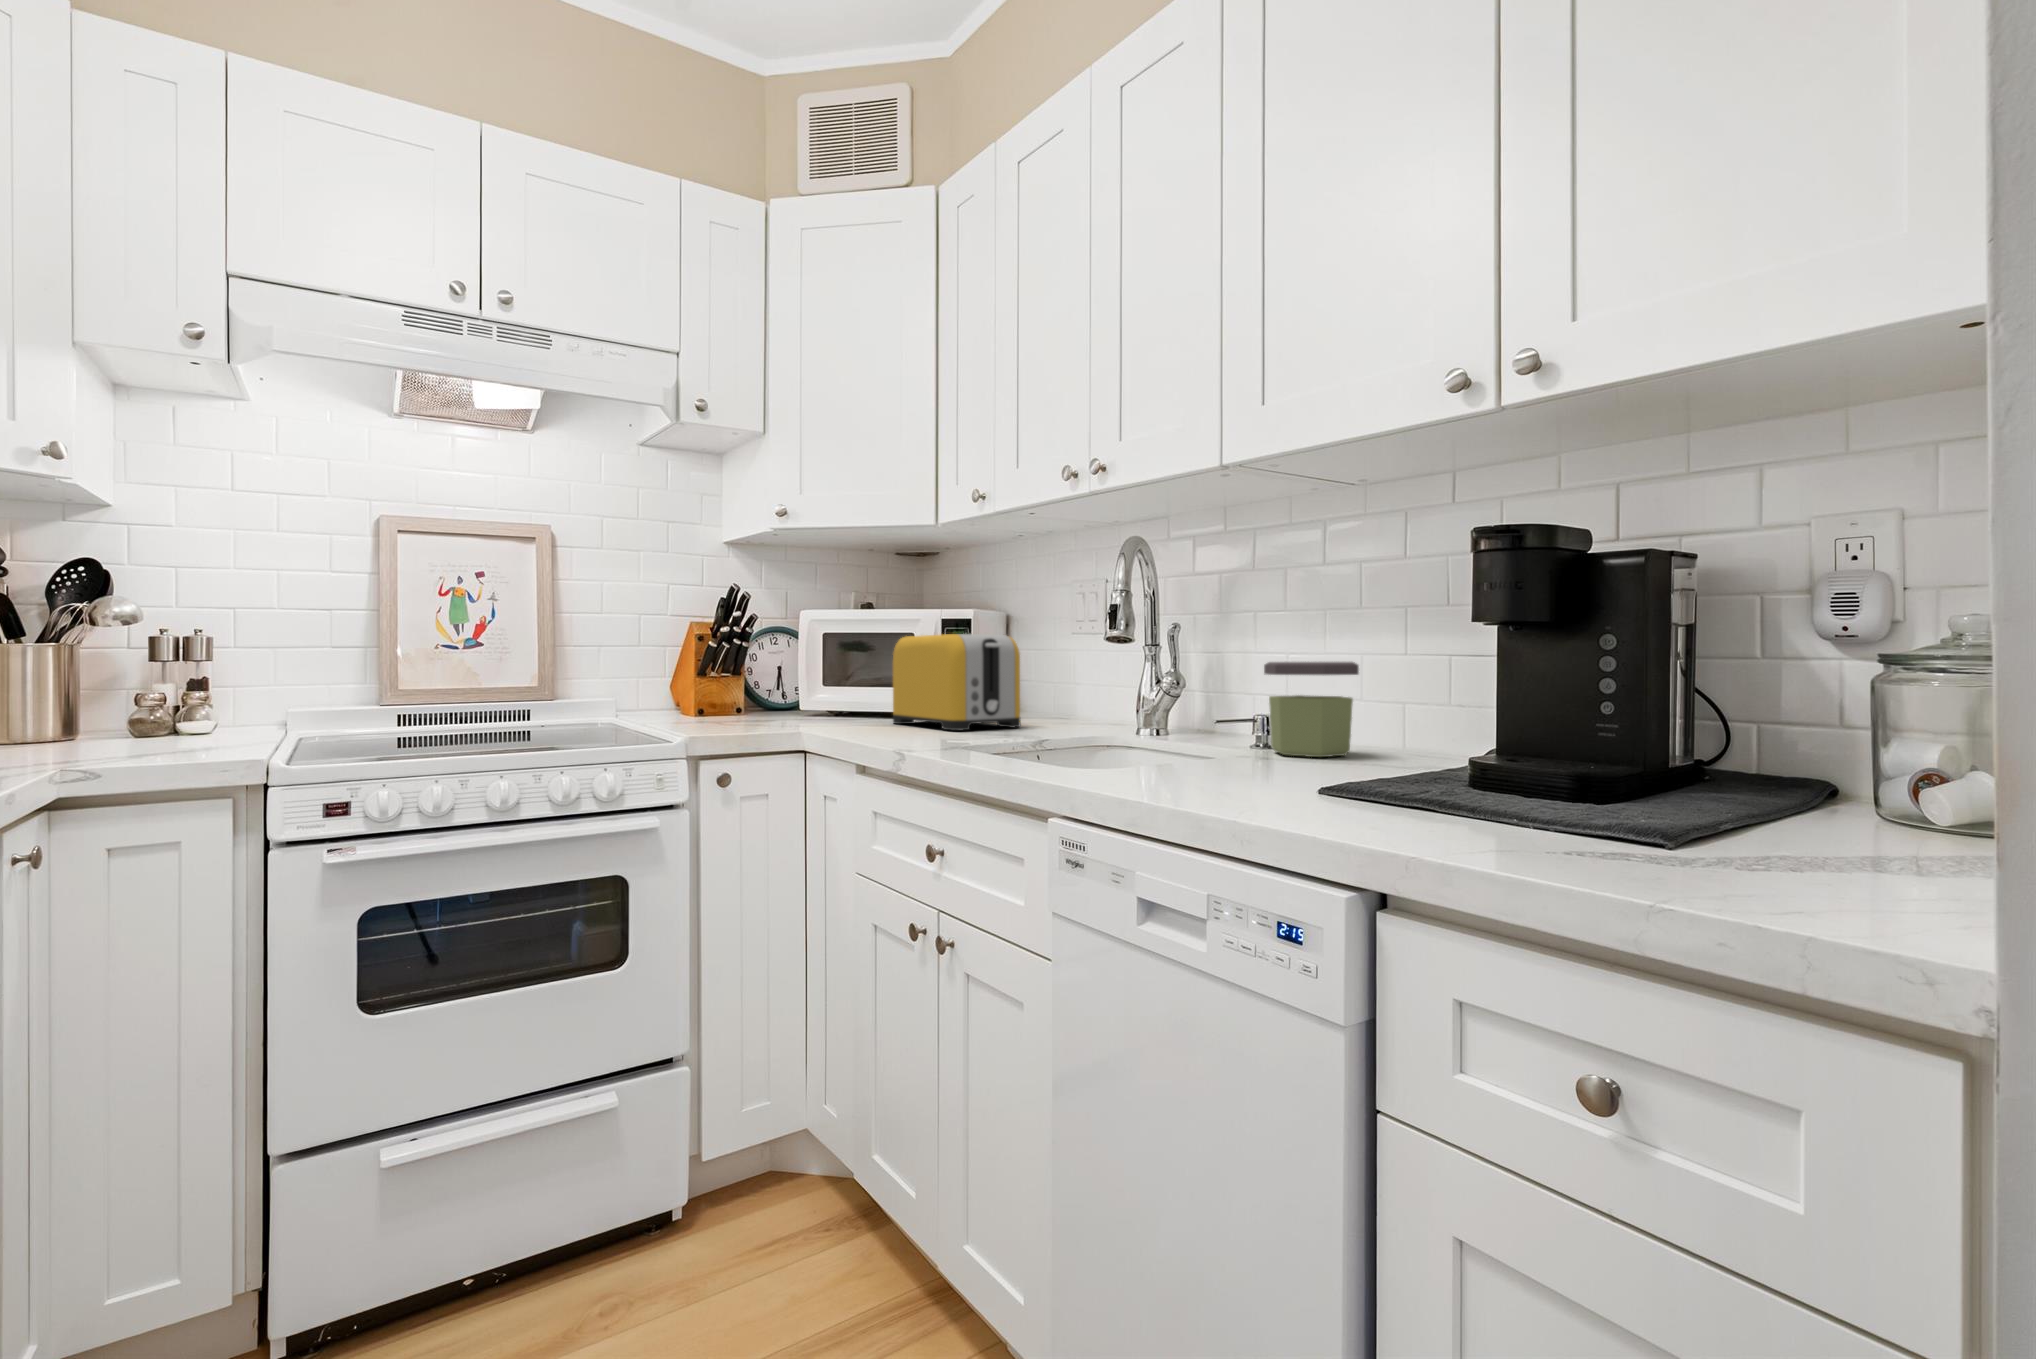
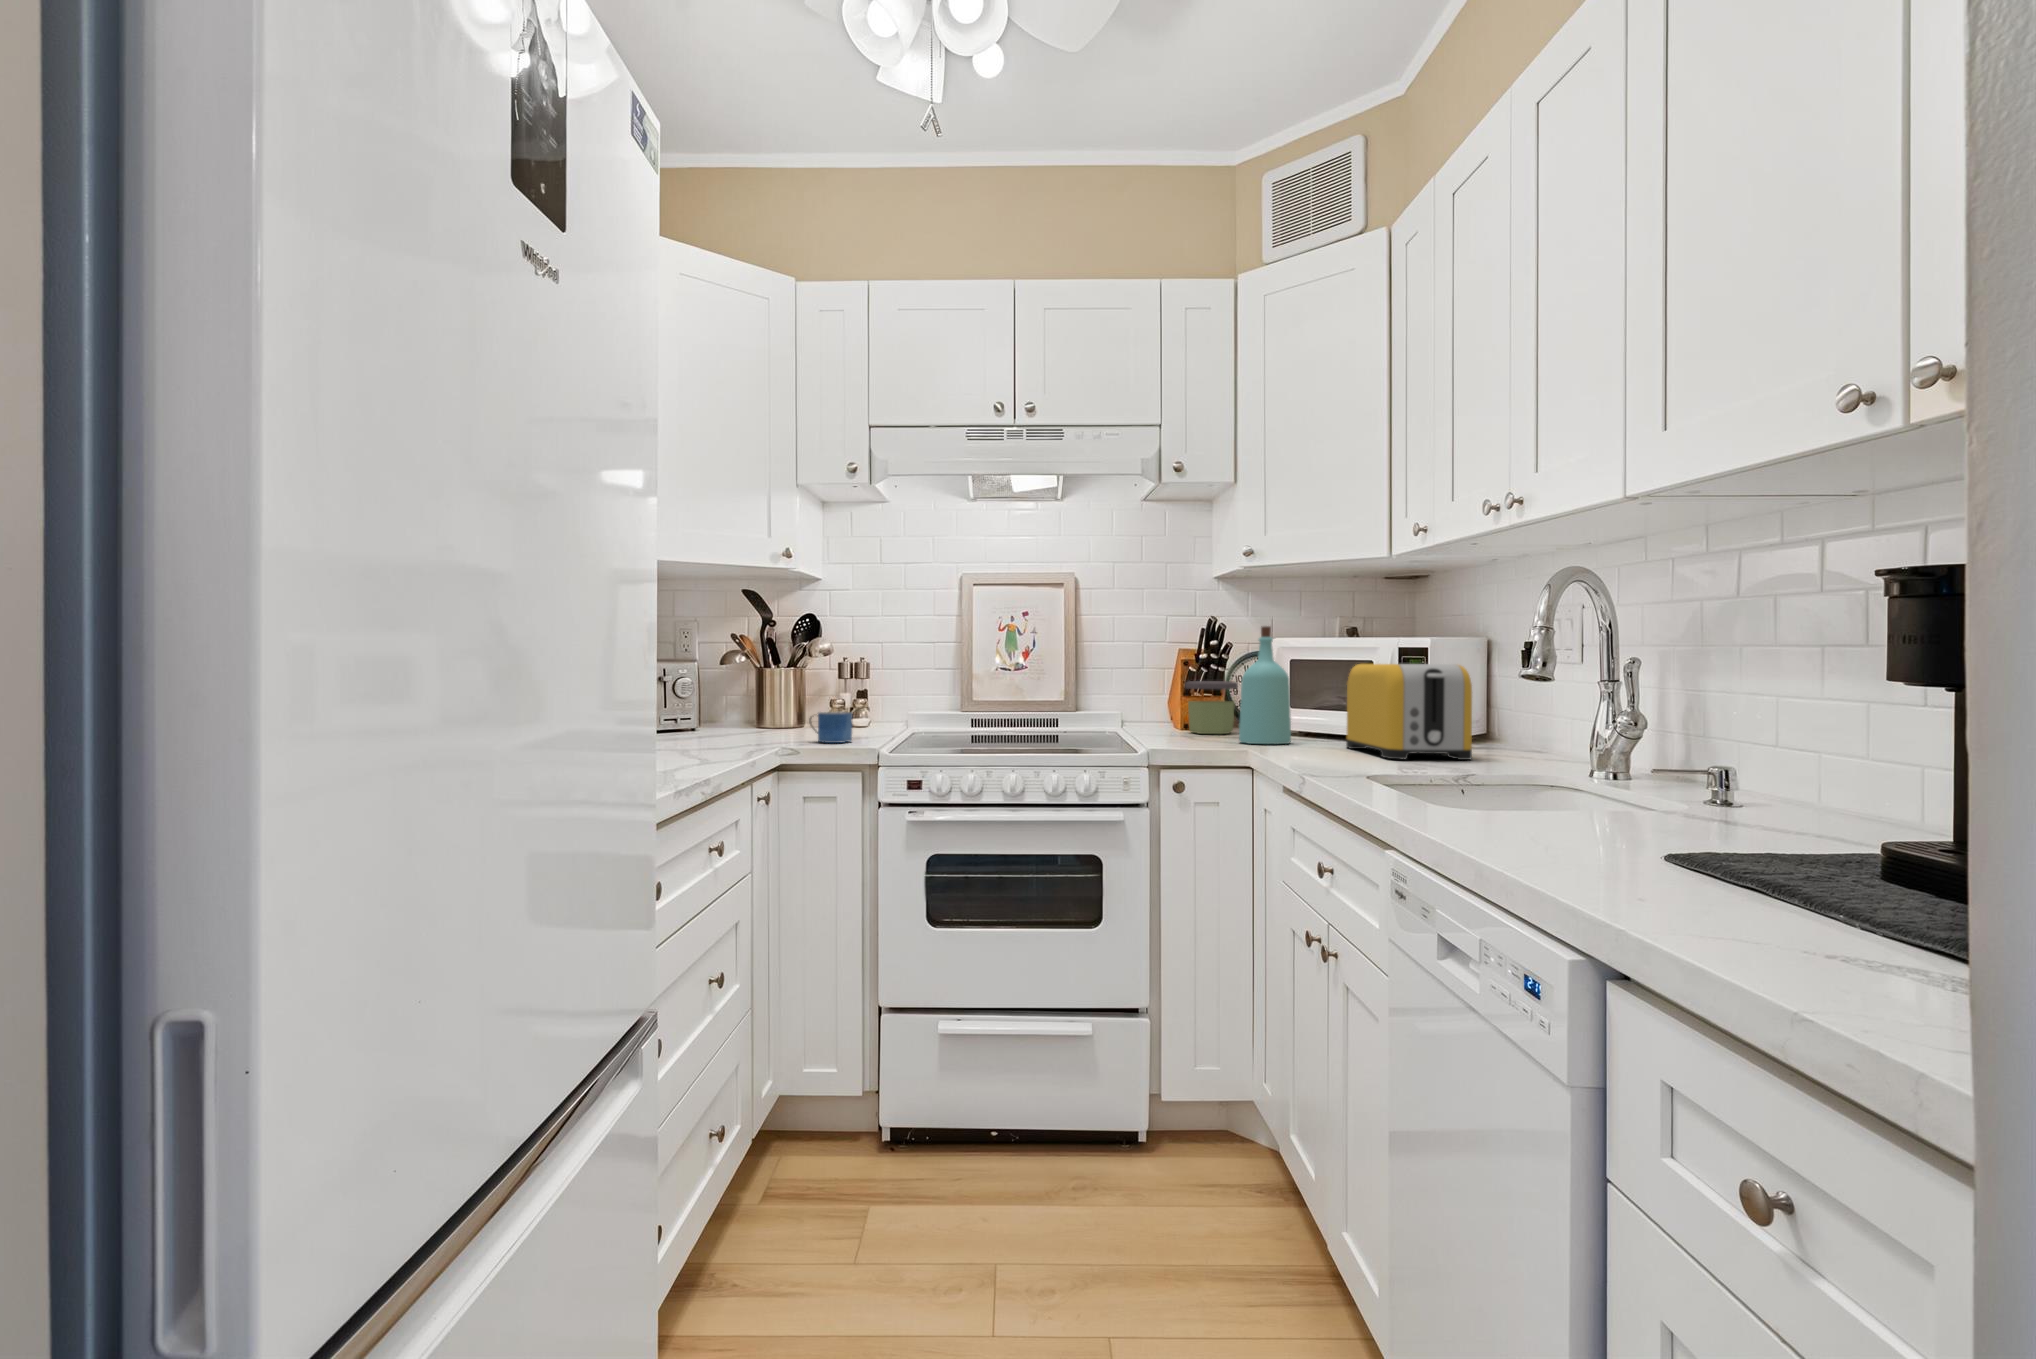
bottle: none [778,596,833,725] -> present [1239,626,1291,744]
jar: present [1264,662,1359,757] -> present [1185,681,1238,734]
mug: none [99,706,197,756] -> present [809,711,853,743]

